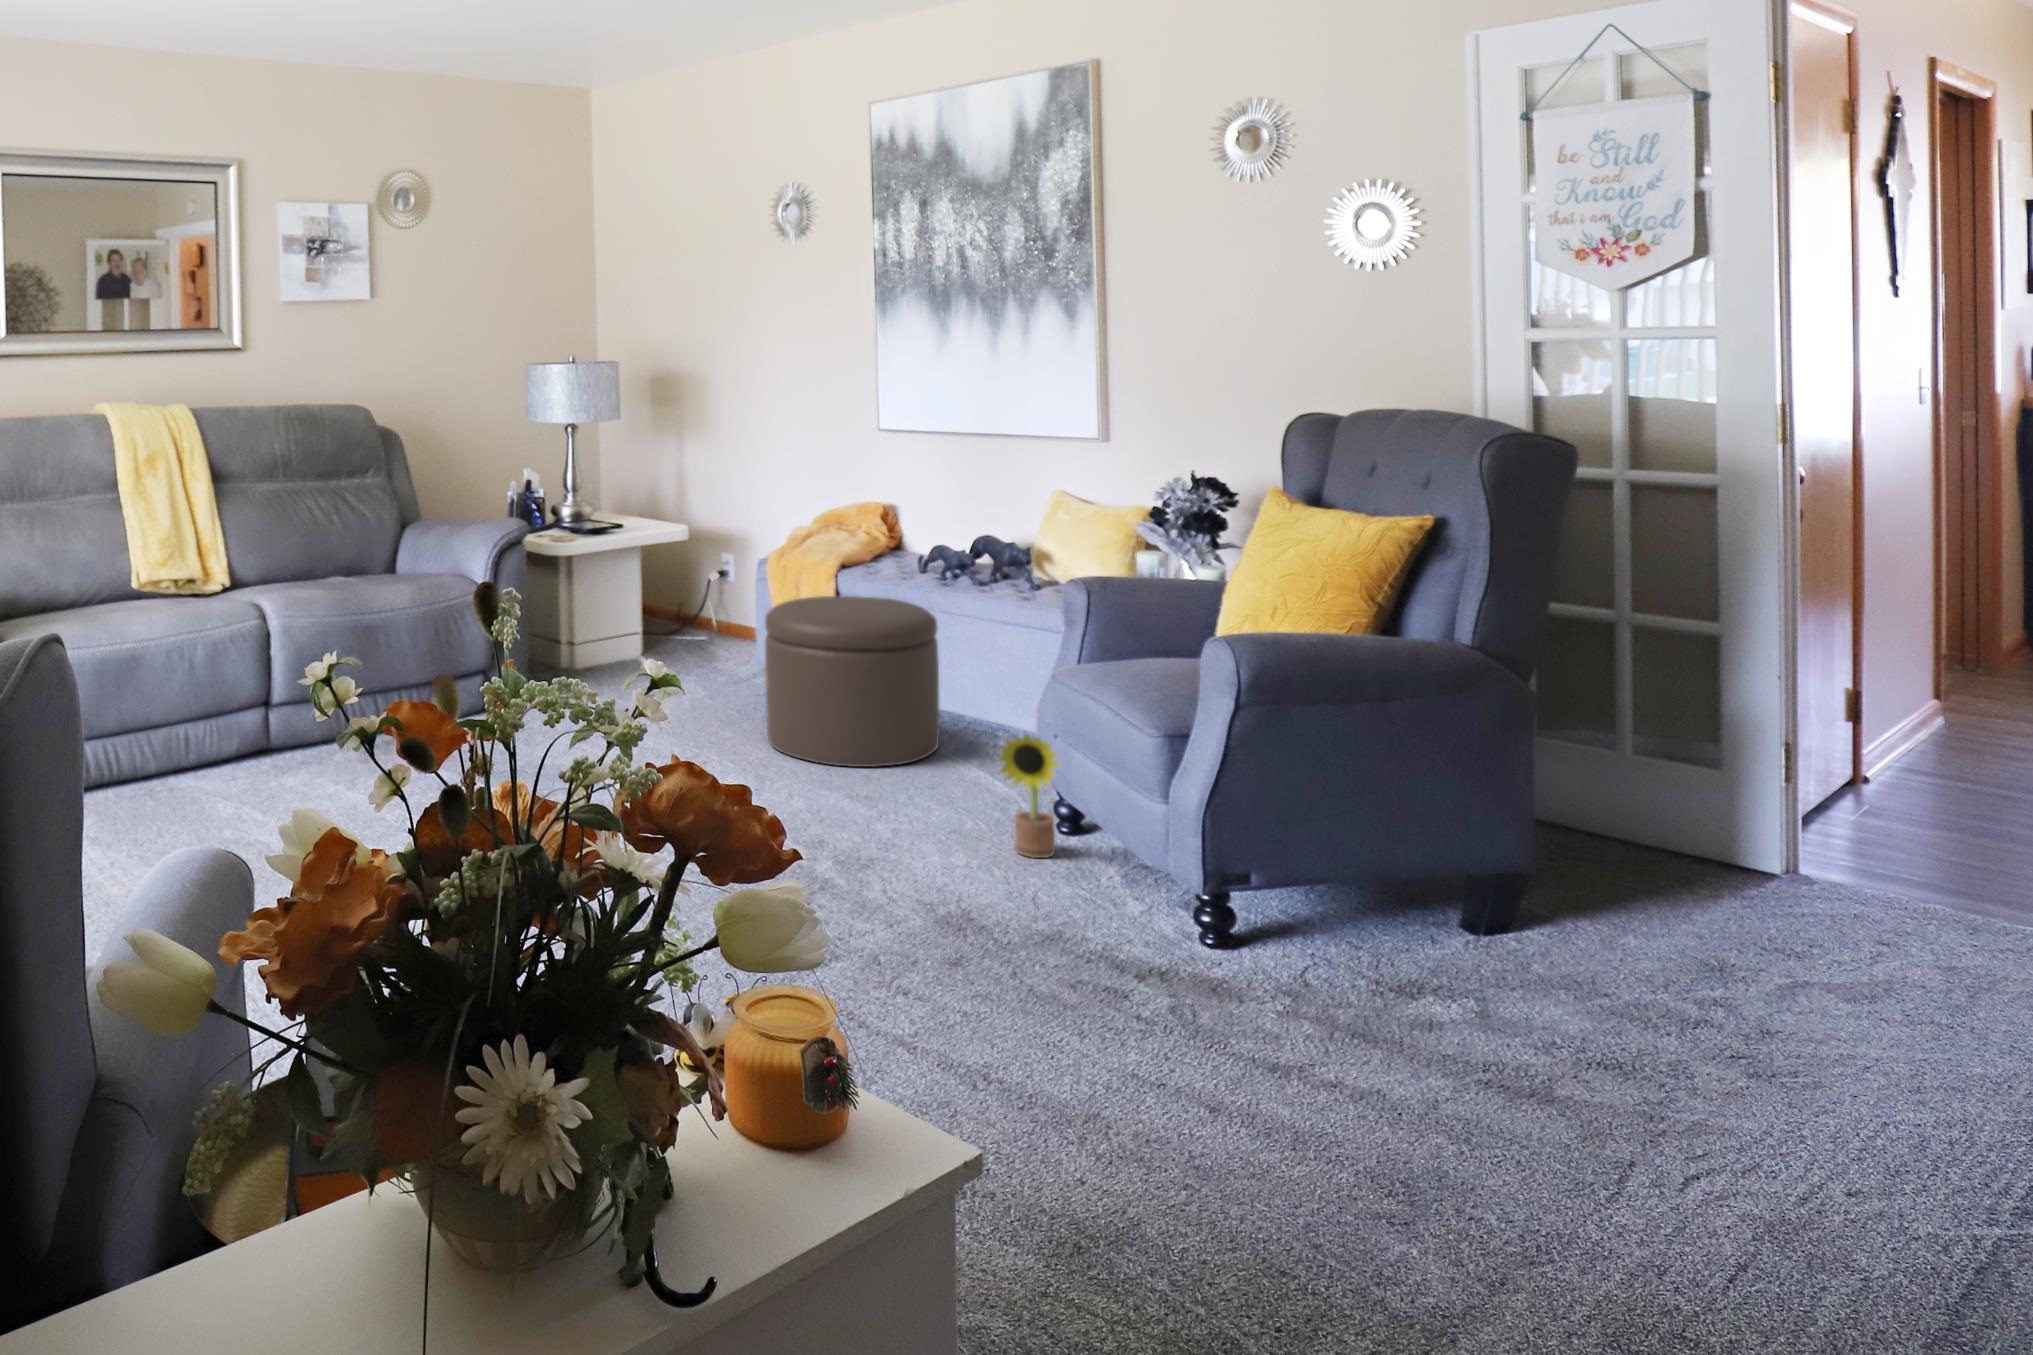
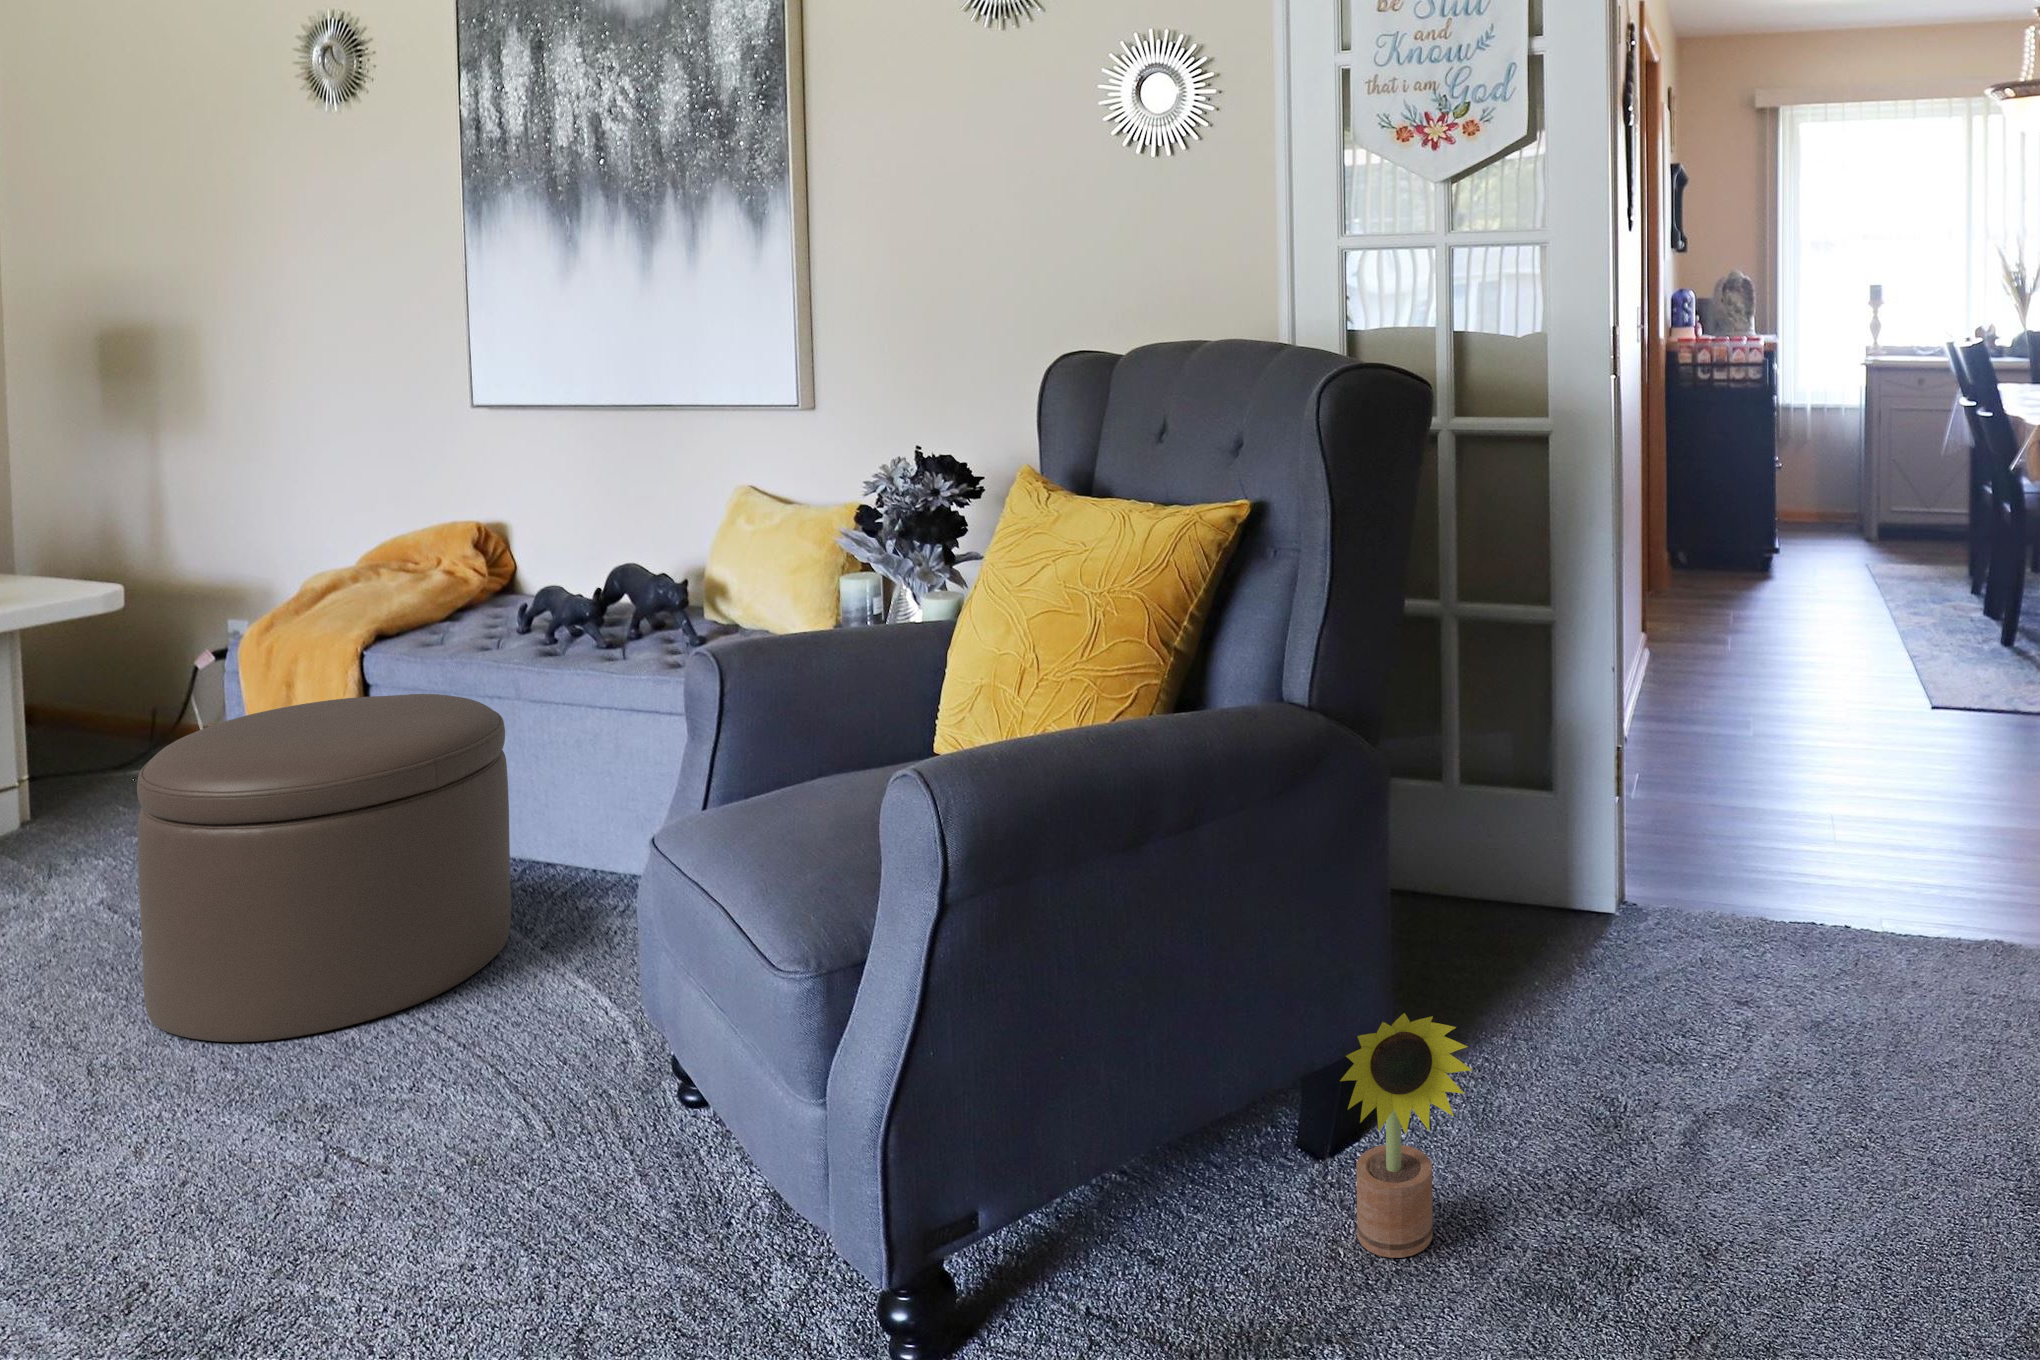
decorative plant: present [995,734,1059,858] -> present [1340,1013,1472,1258]

